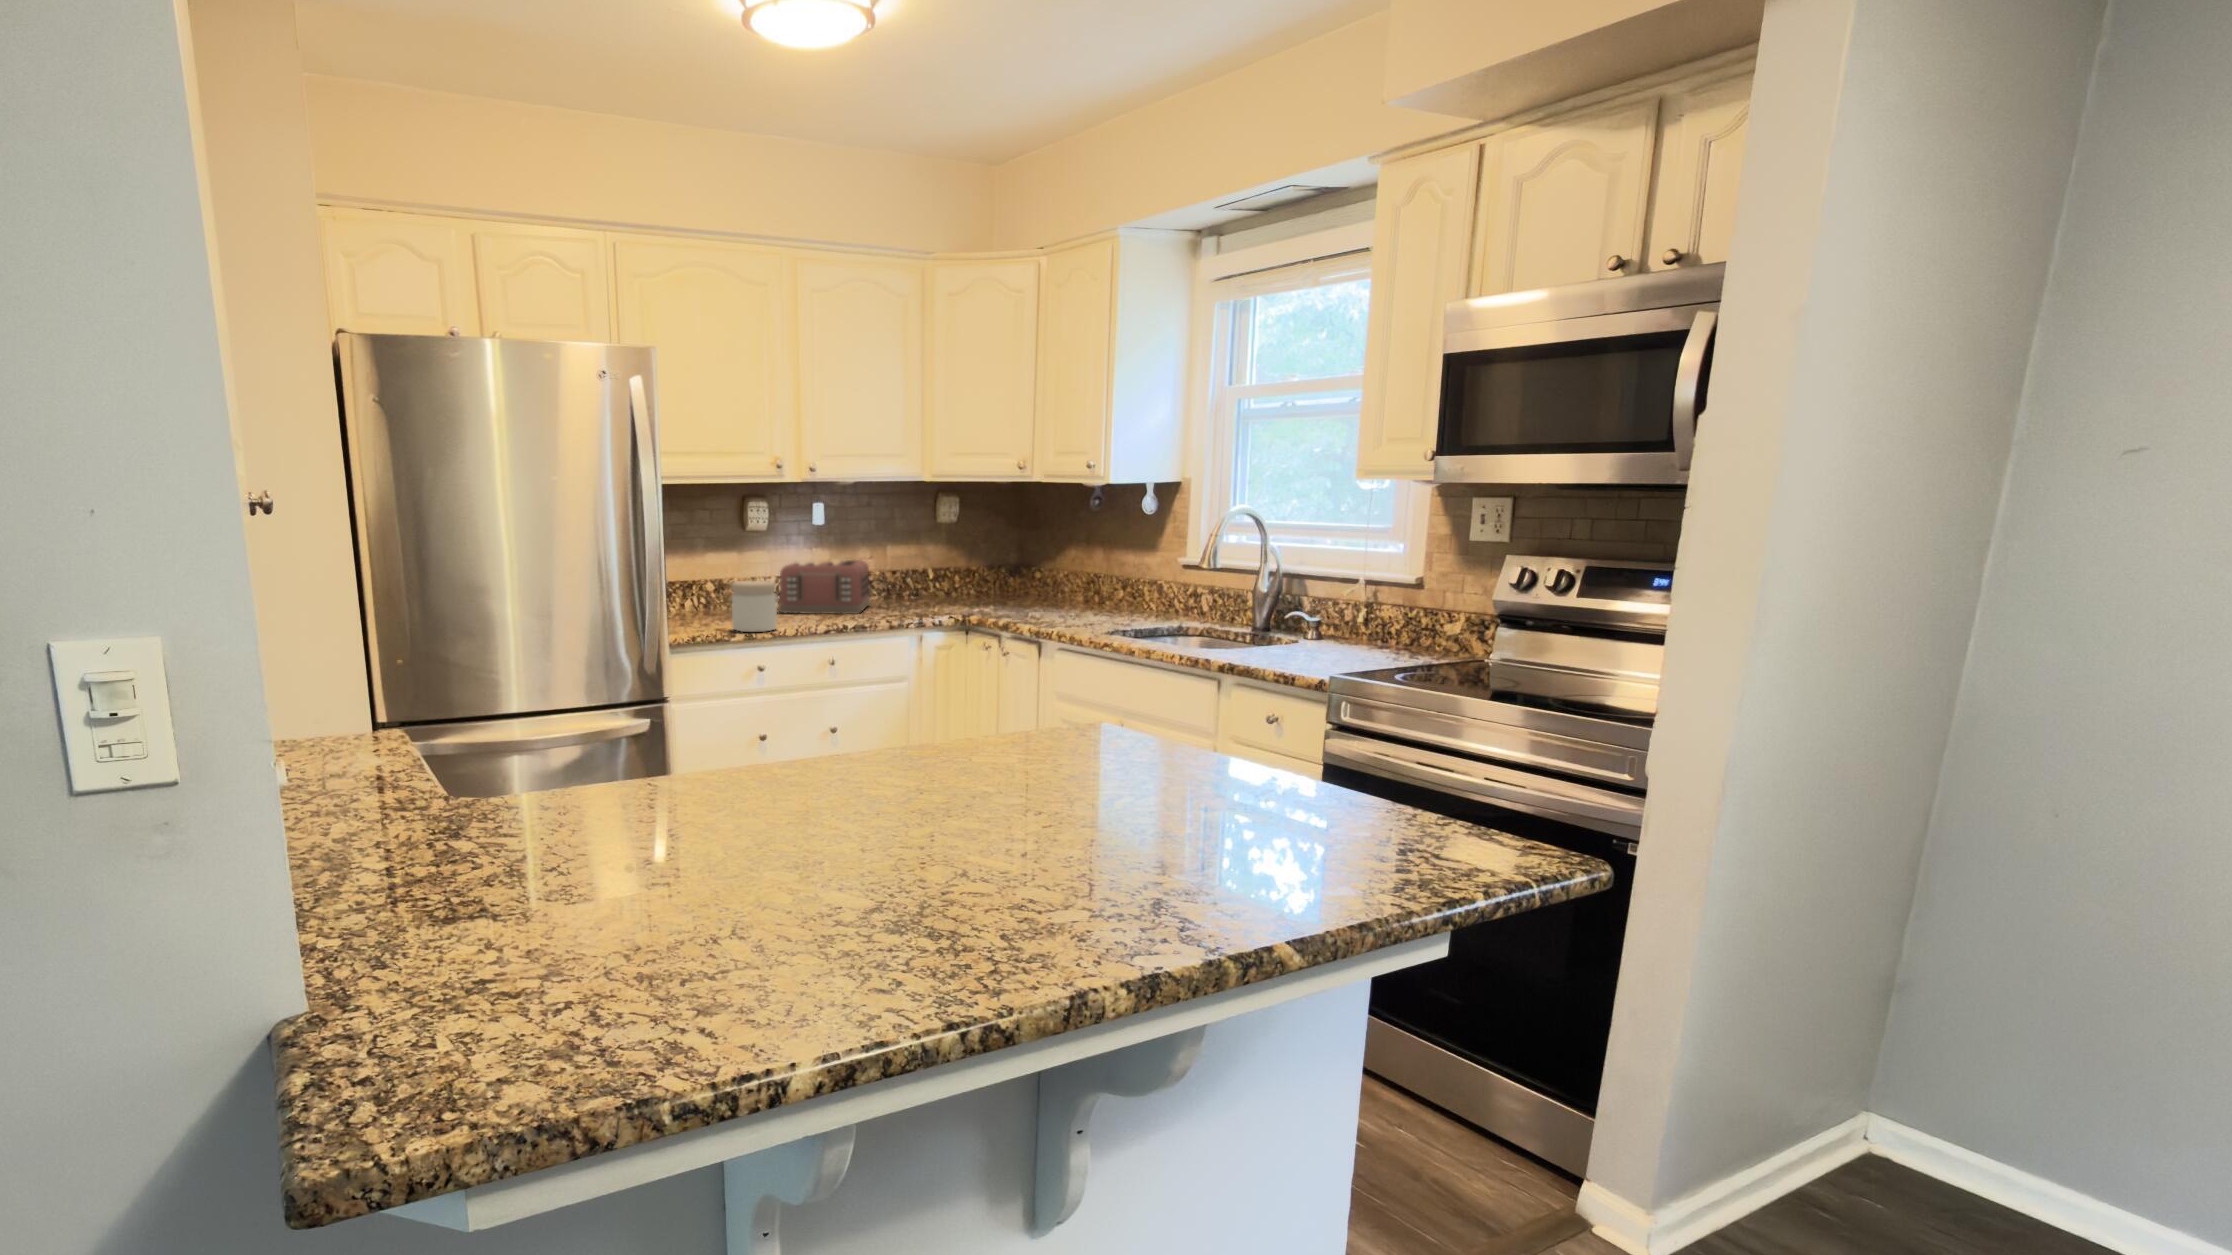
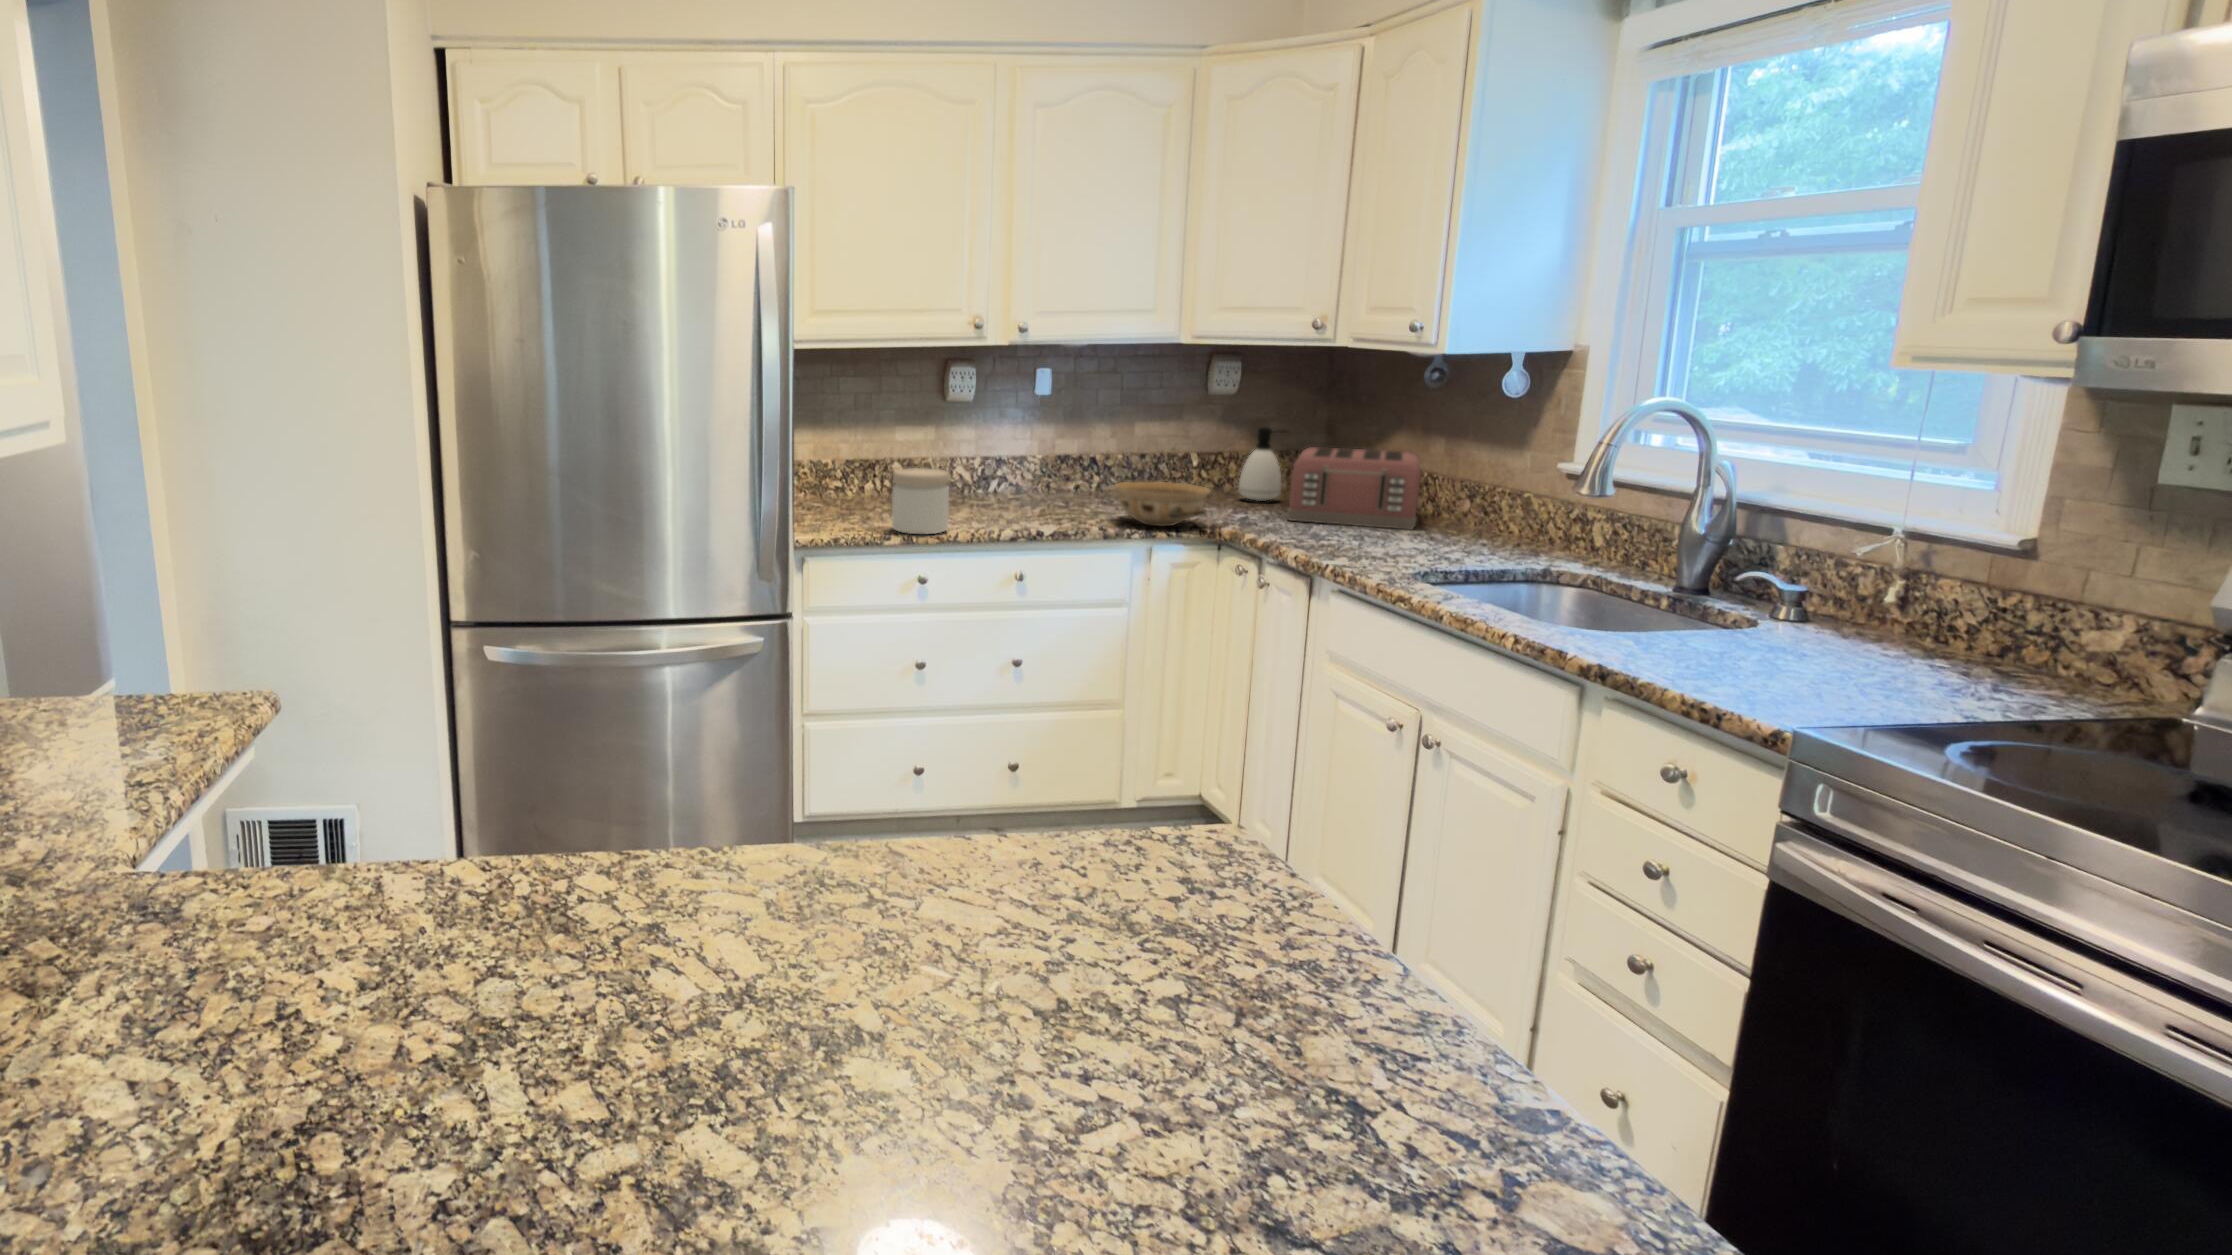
soap dispenser: none [965,546,997,602] -> present [1238,427,1285,501]
toaster: present [779,560,870,614] -> present [1287,447,1421,529]
ceramic bowl: none [890,587,961,619] -> present [1115,482,1210,526]

